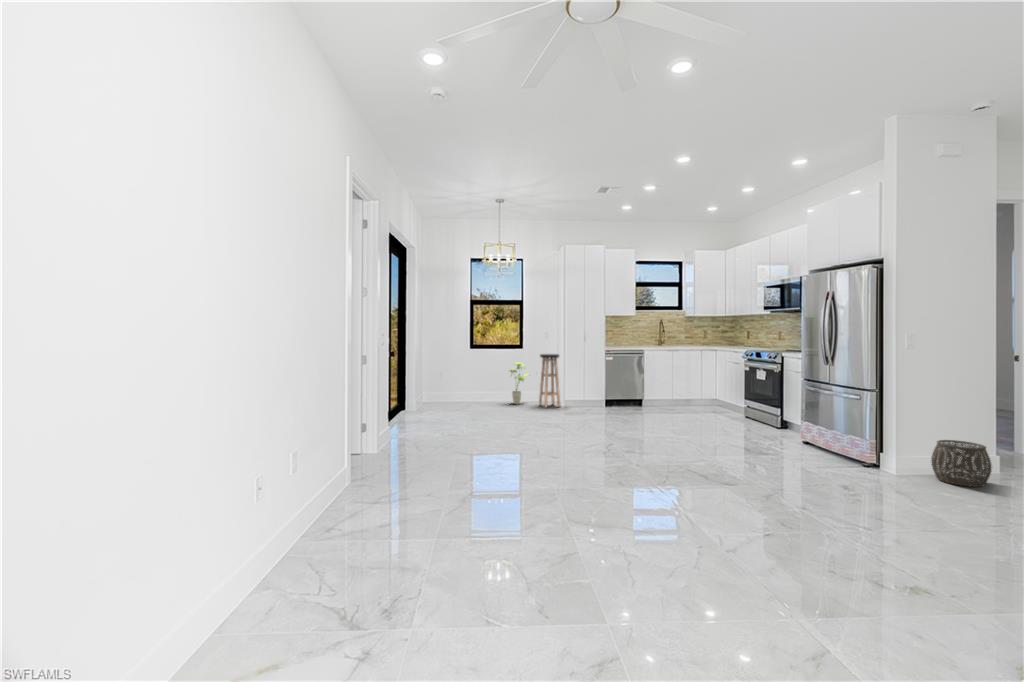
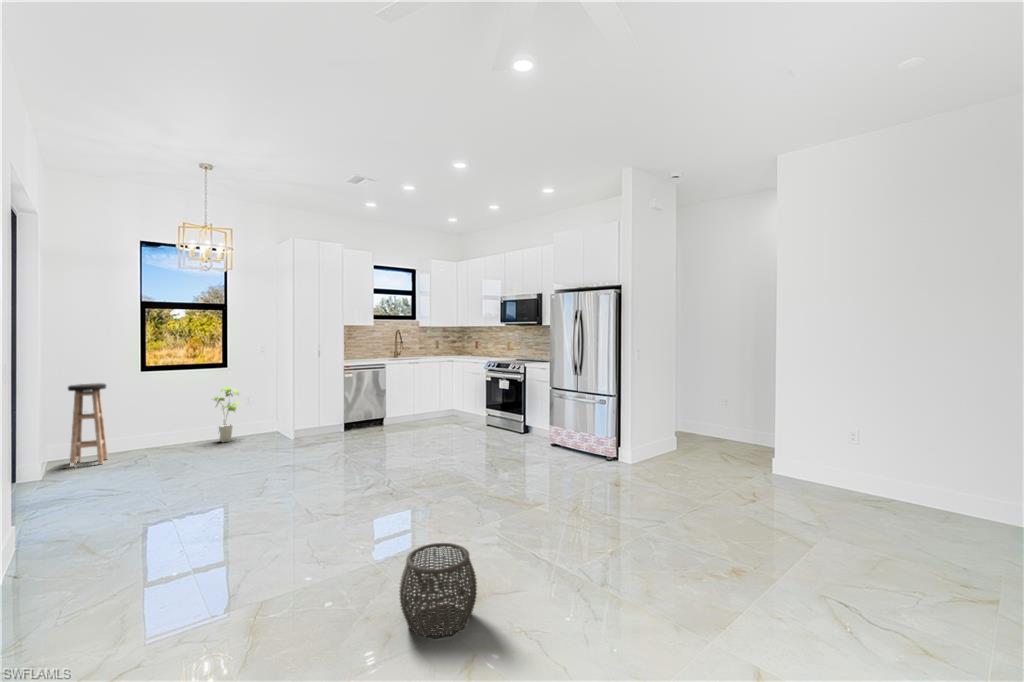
bar stool: present [539,354,560,408] -> present [68,383,108,468]
woven basket: present [931,440,992,487] -> present [399,543,477,638]

